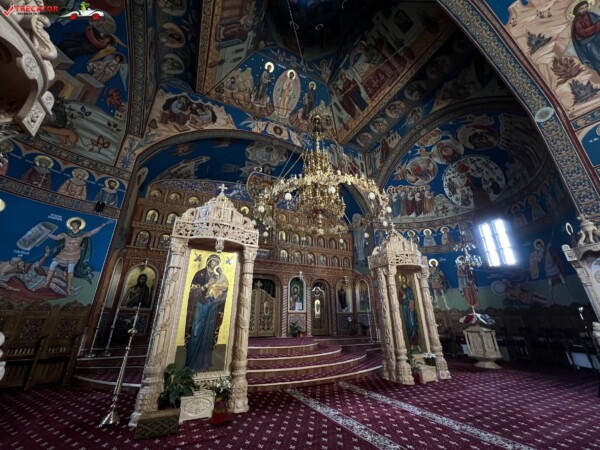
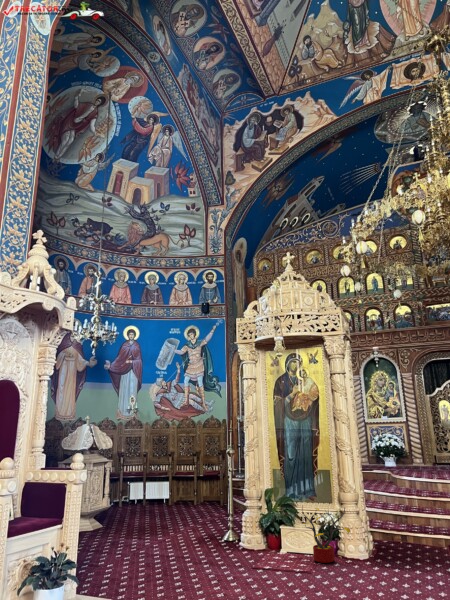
woven basket: present [134,408,181,439] -> none [241,533,285,559]

